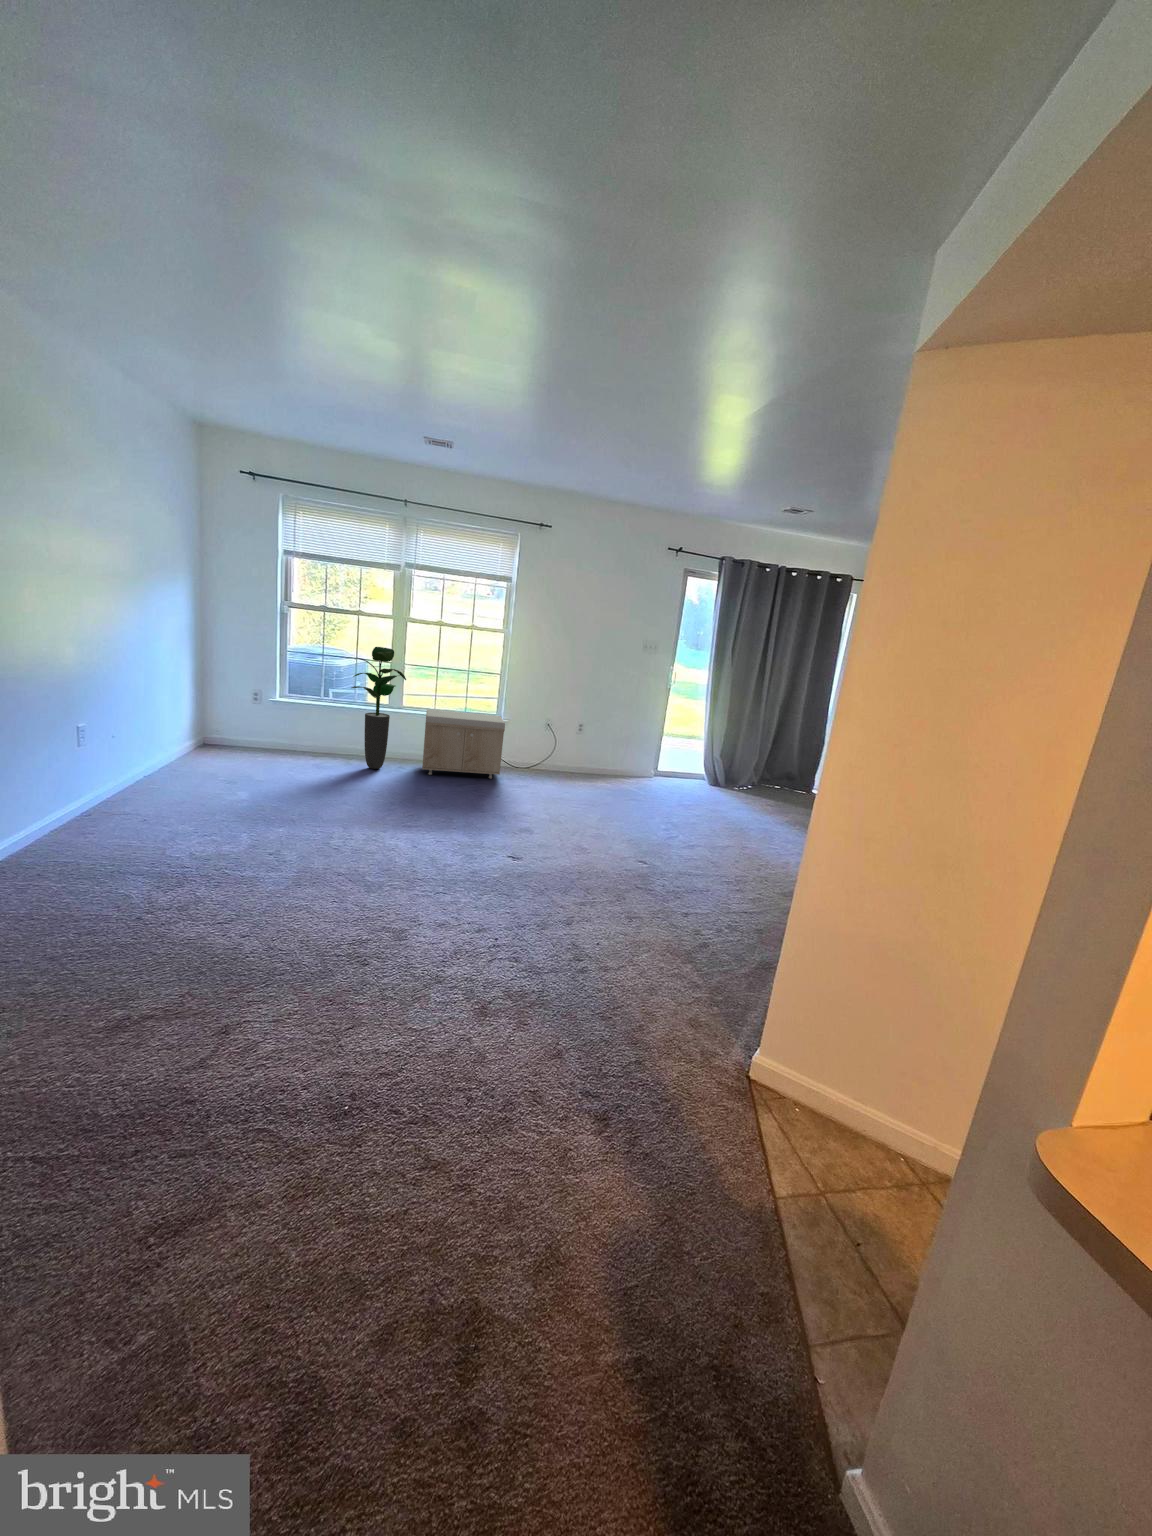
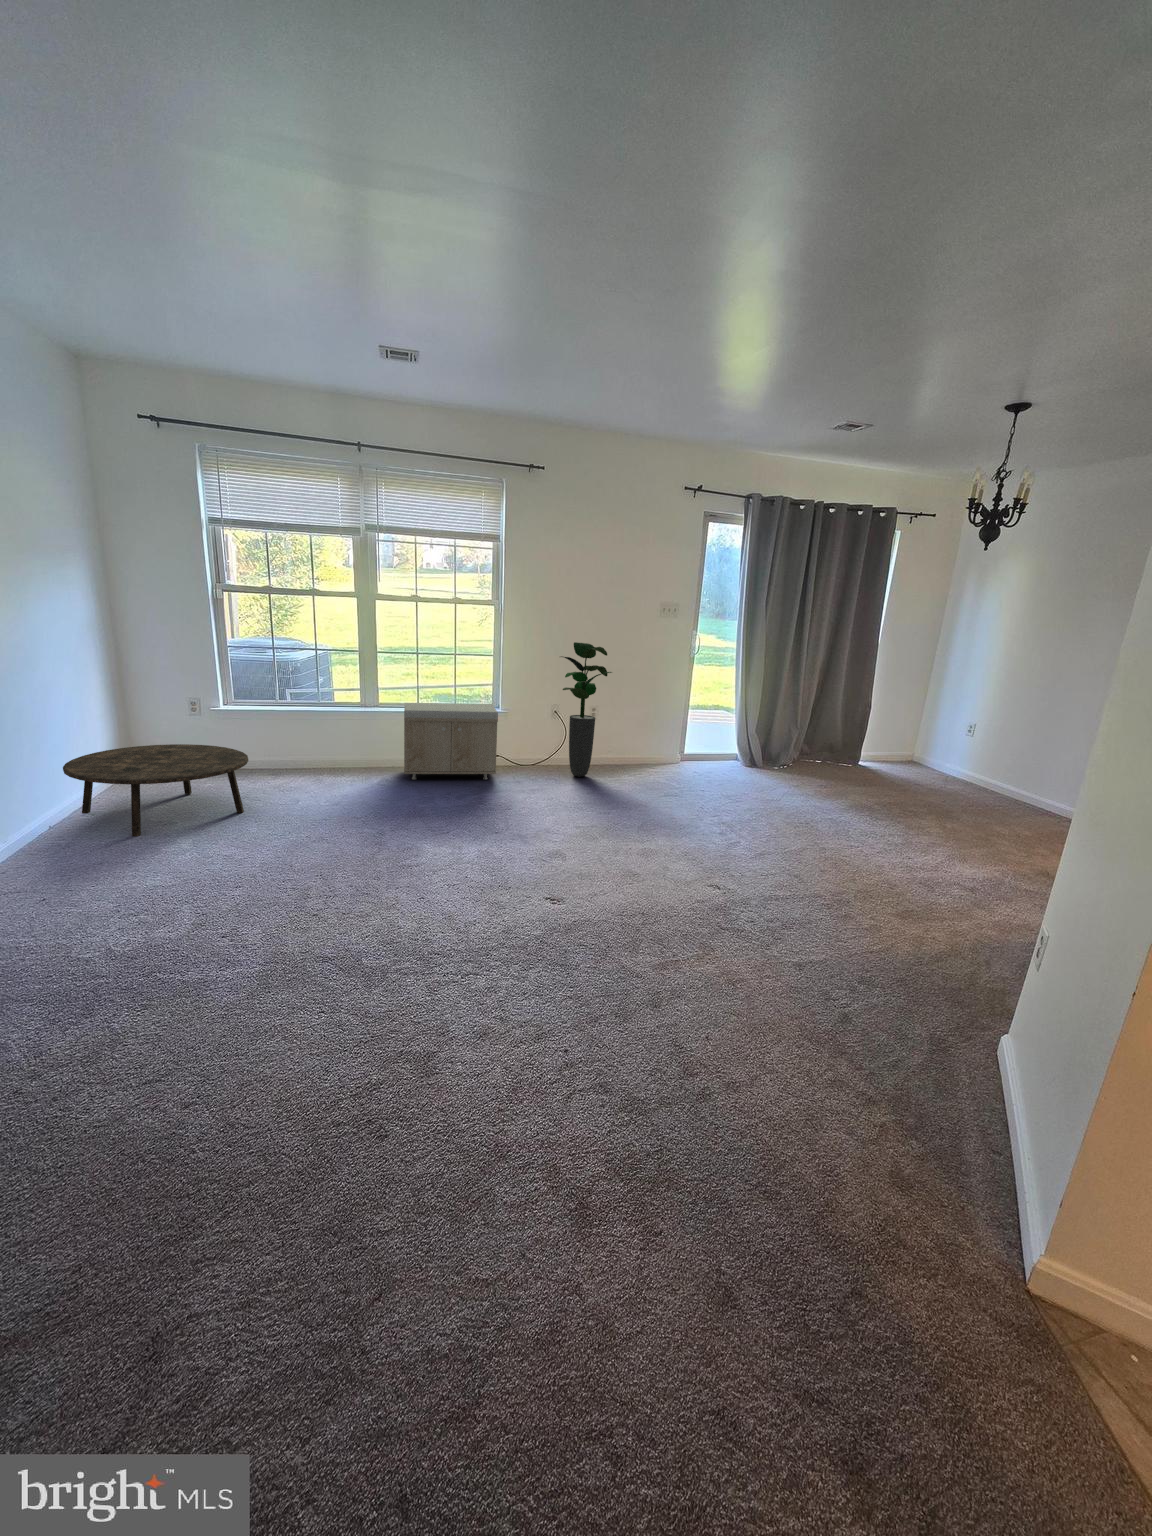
potted plant: present [351,647,406,769] -> present [561,642,612,777]
coffee table: none [126,731,290,810] -> present [63,744,248,836]

